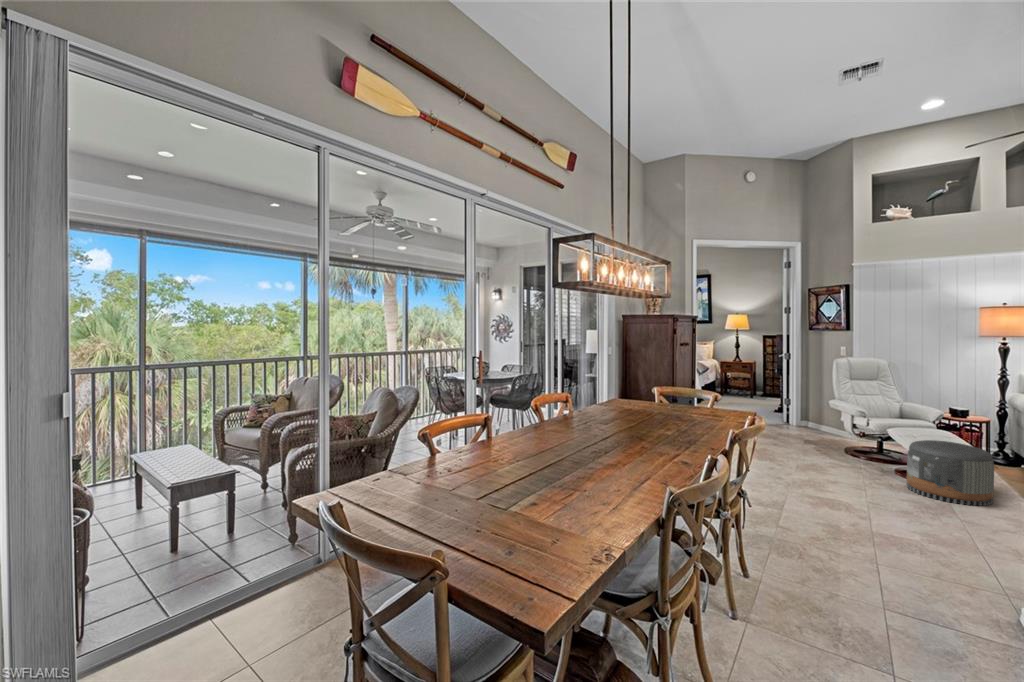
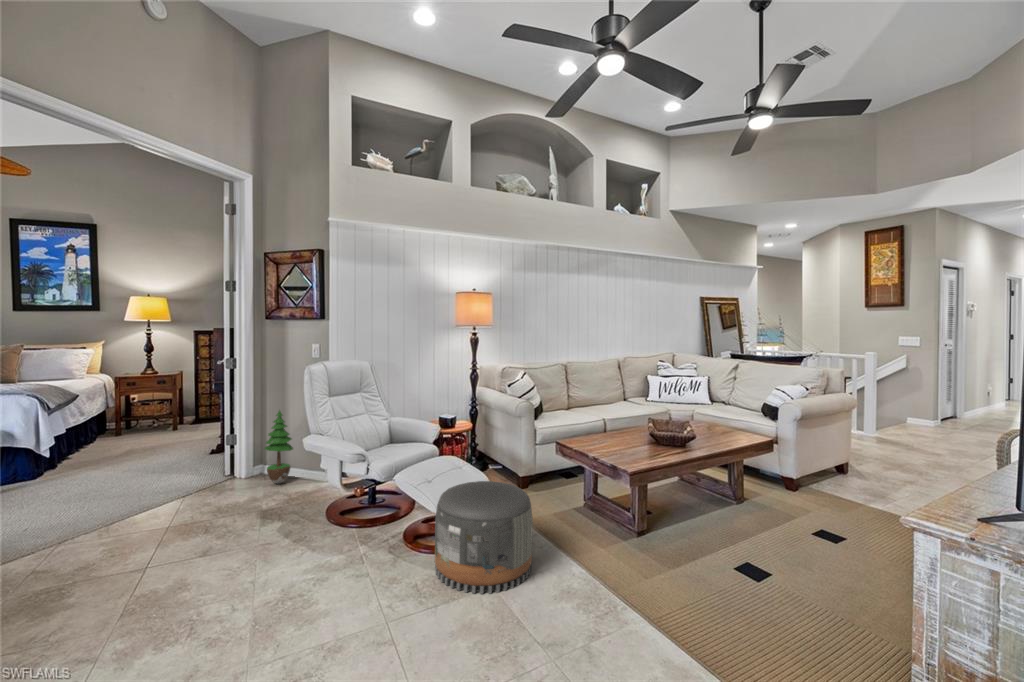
potted tree: none [806,387,827,433] -> present [264,410,293,484]

